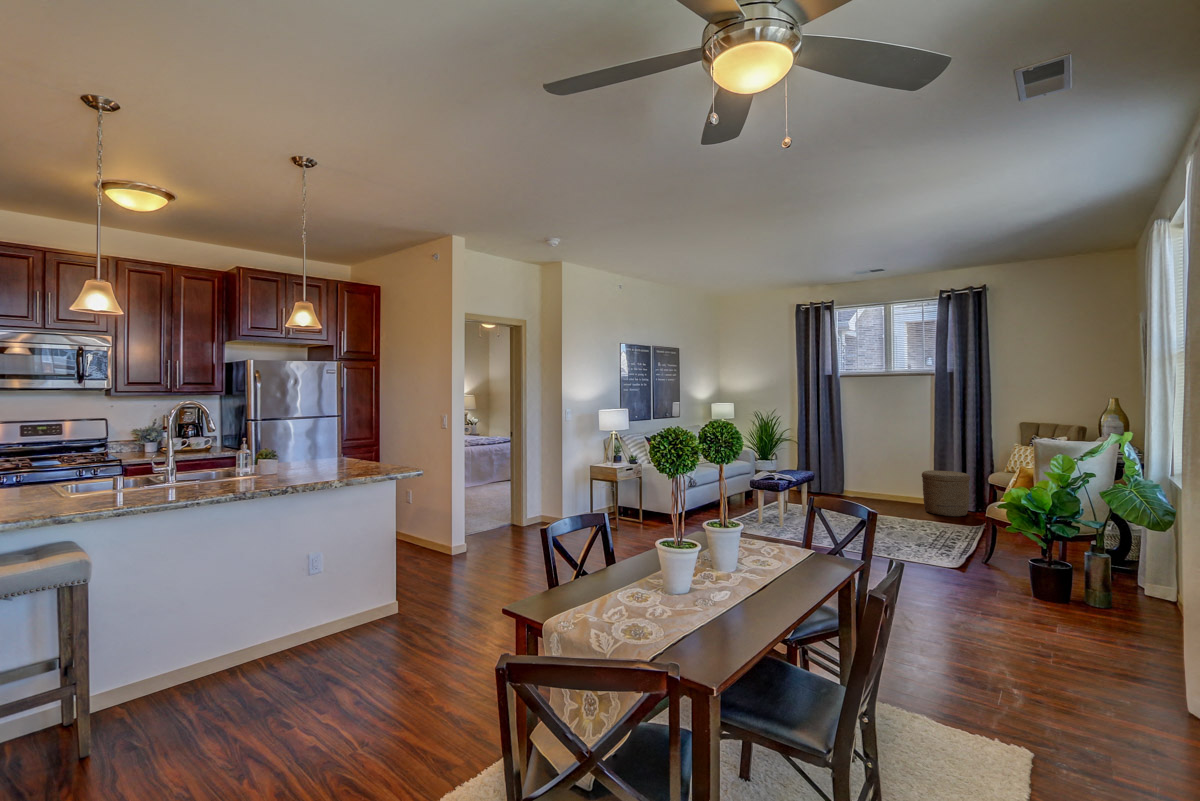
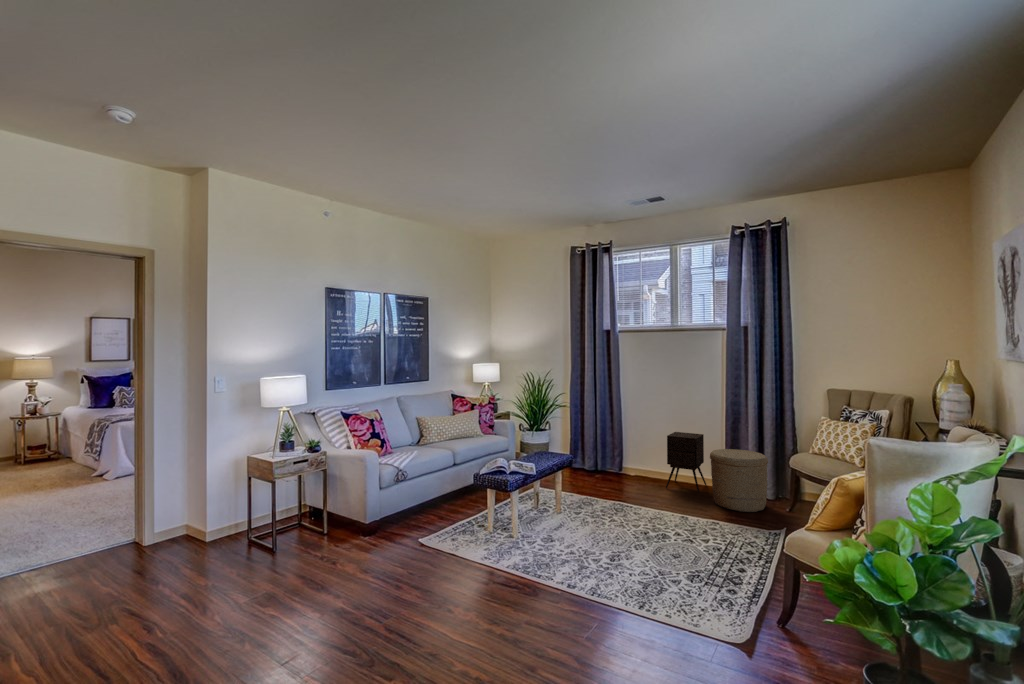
side table: none [882,459,916,506] -> present [666,432,706,493]

